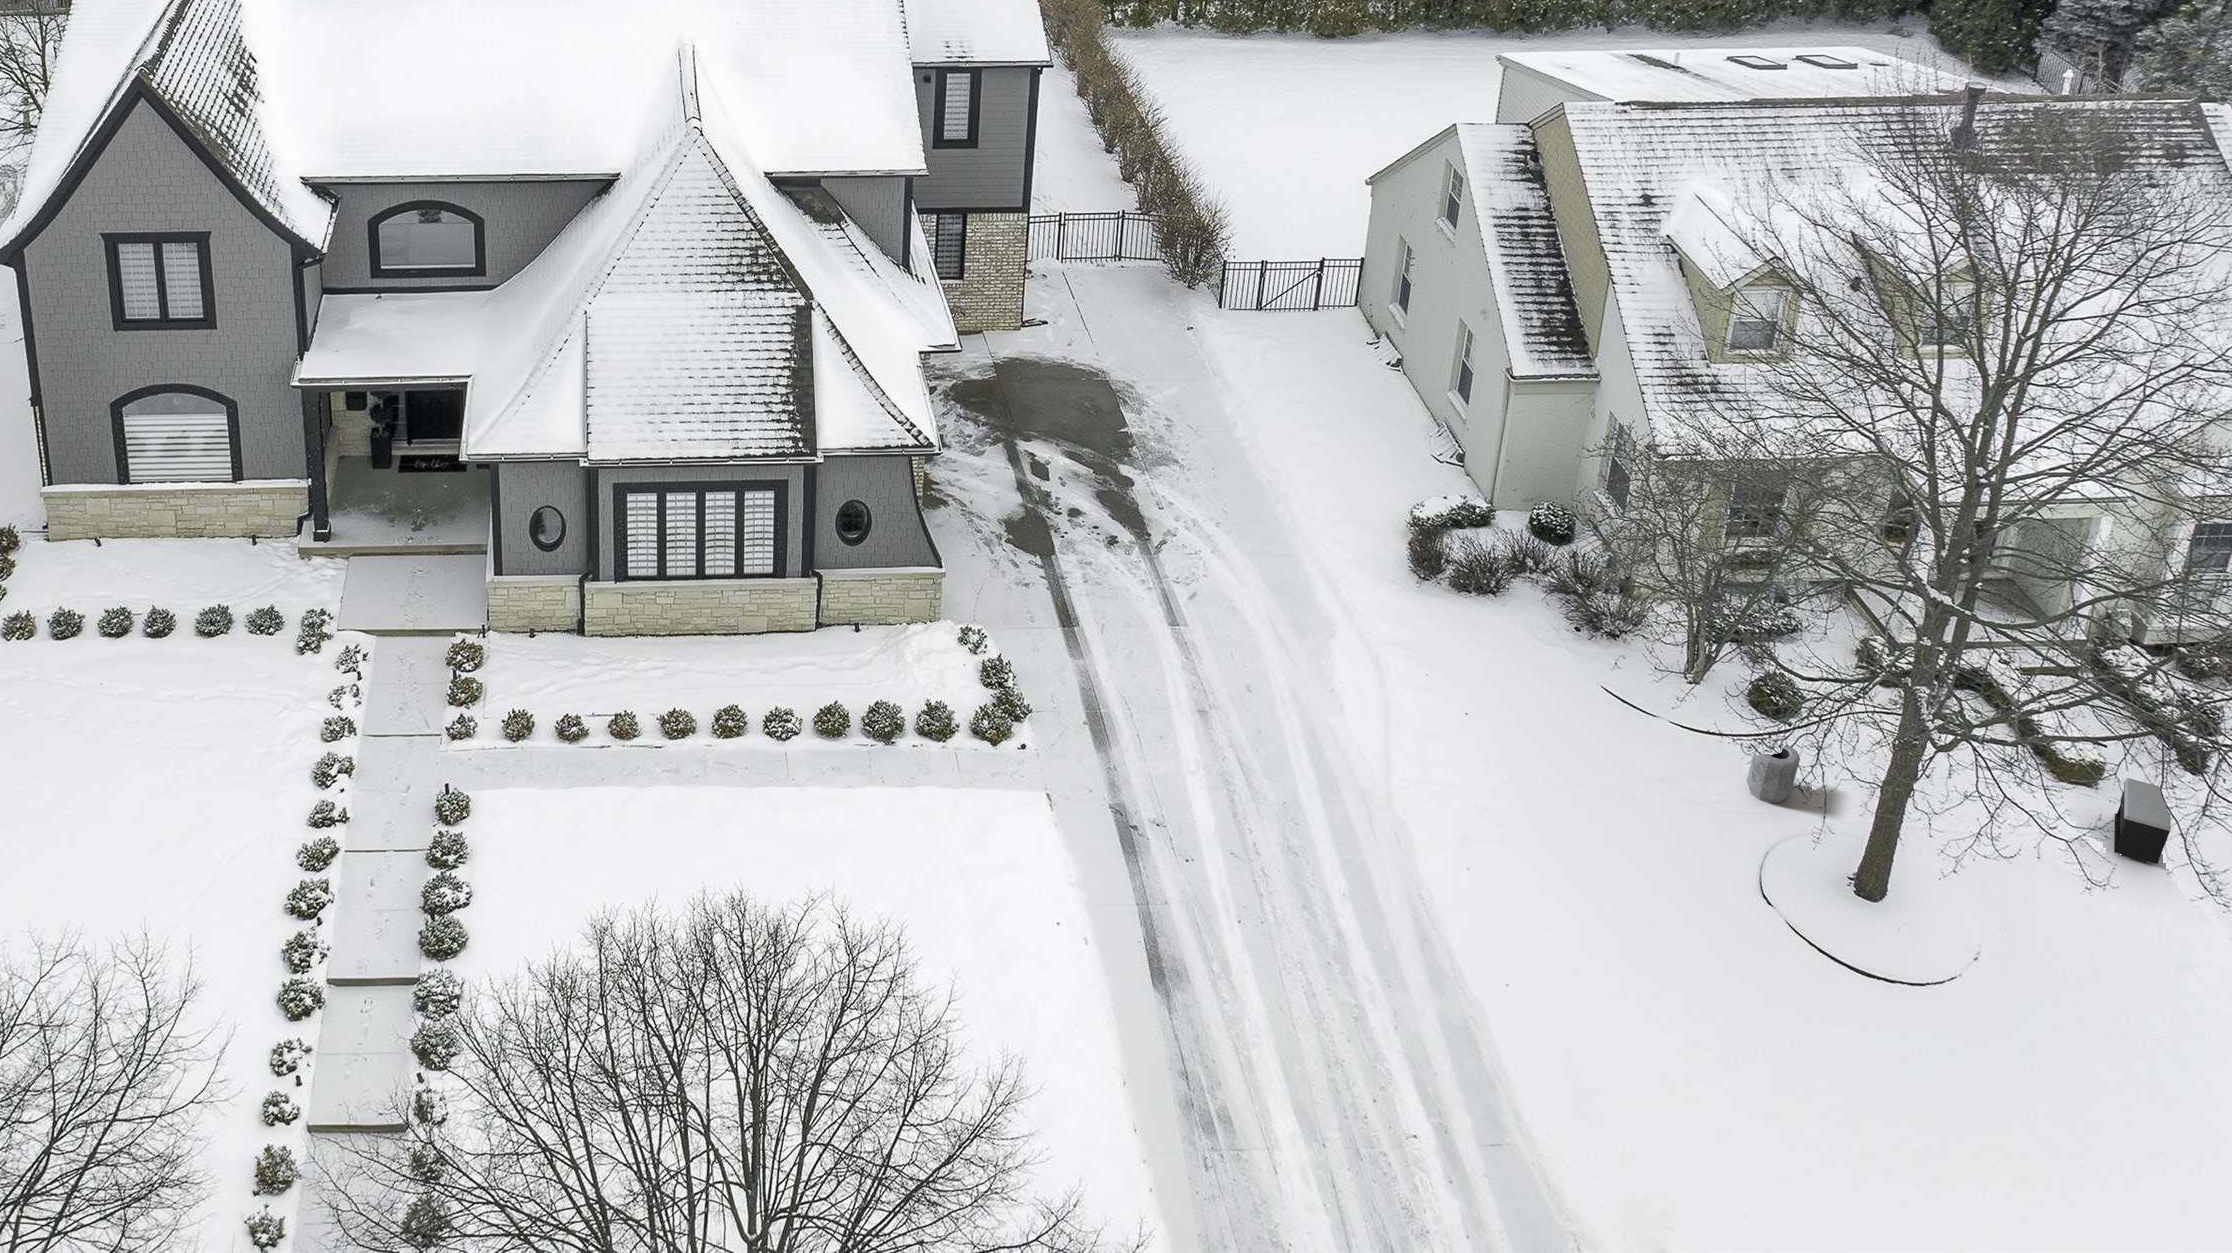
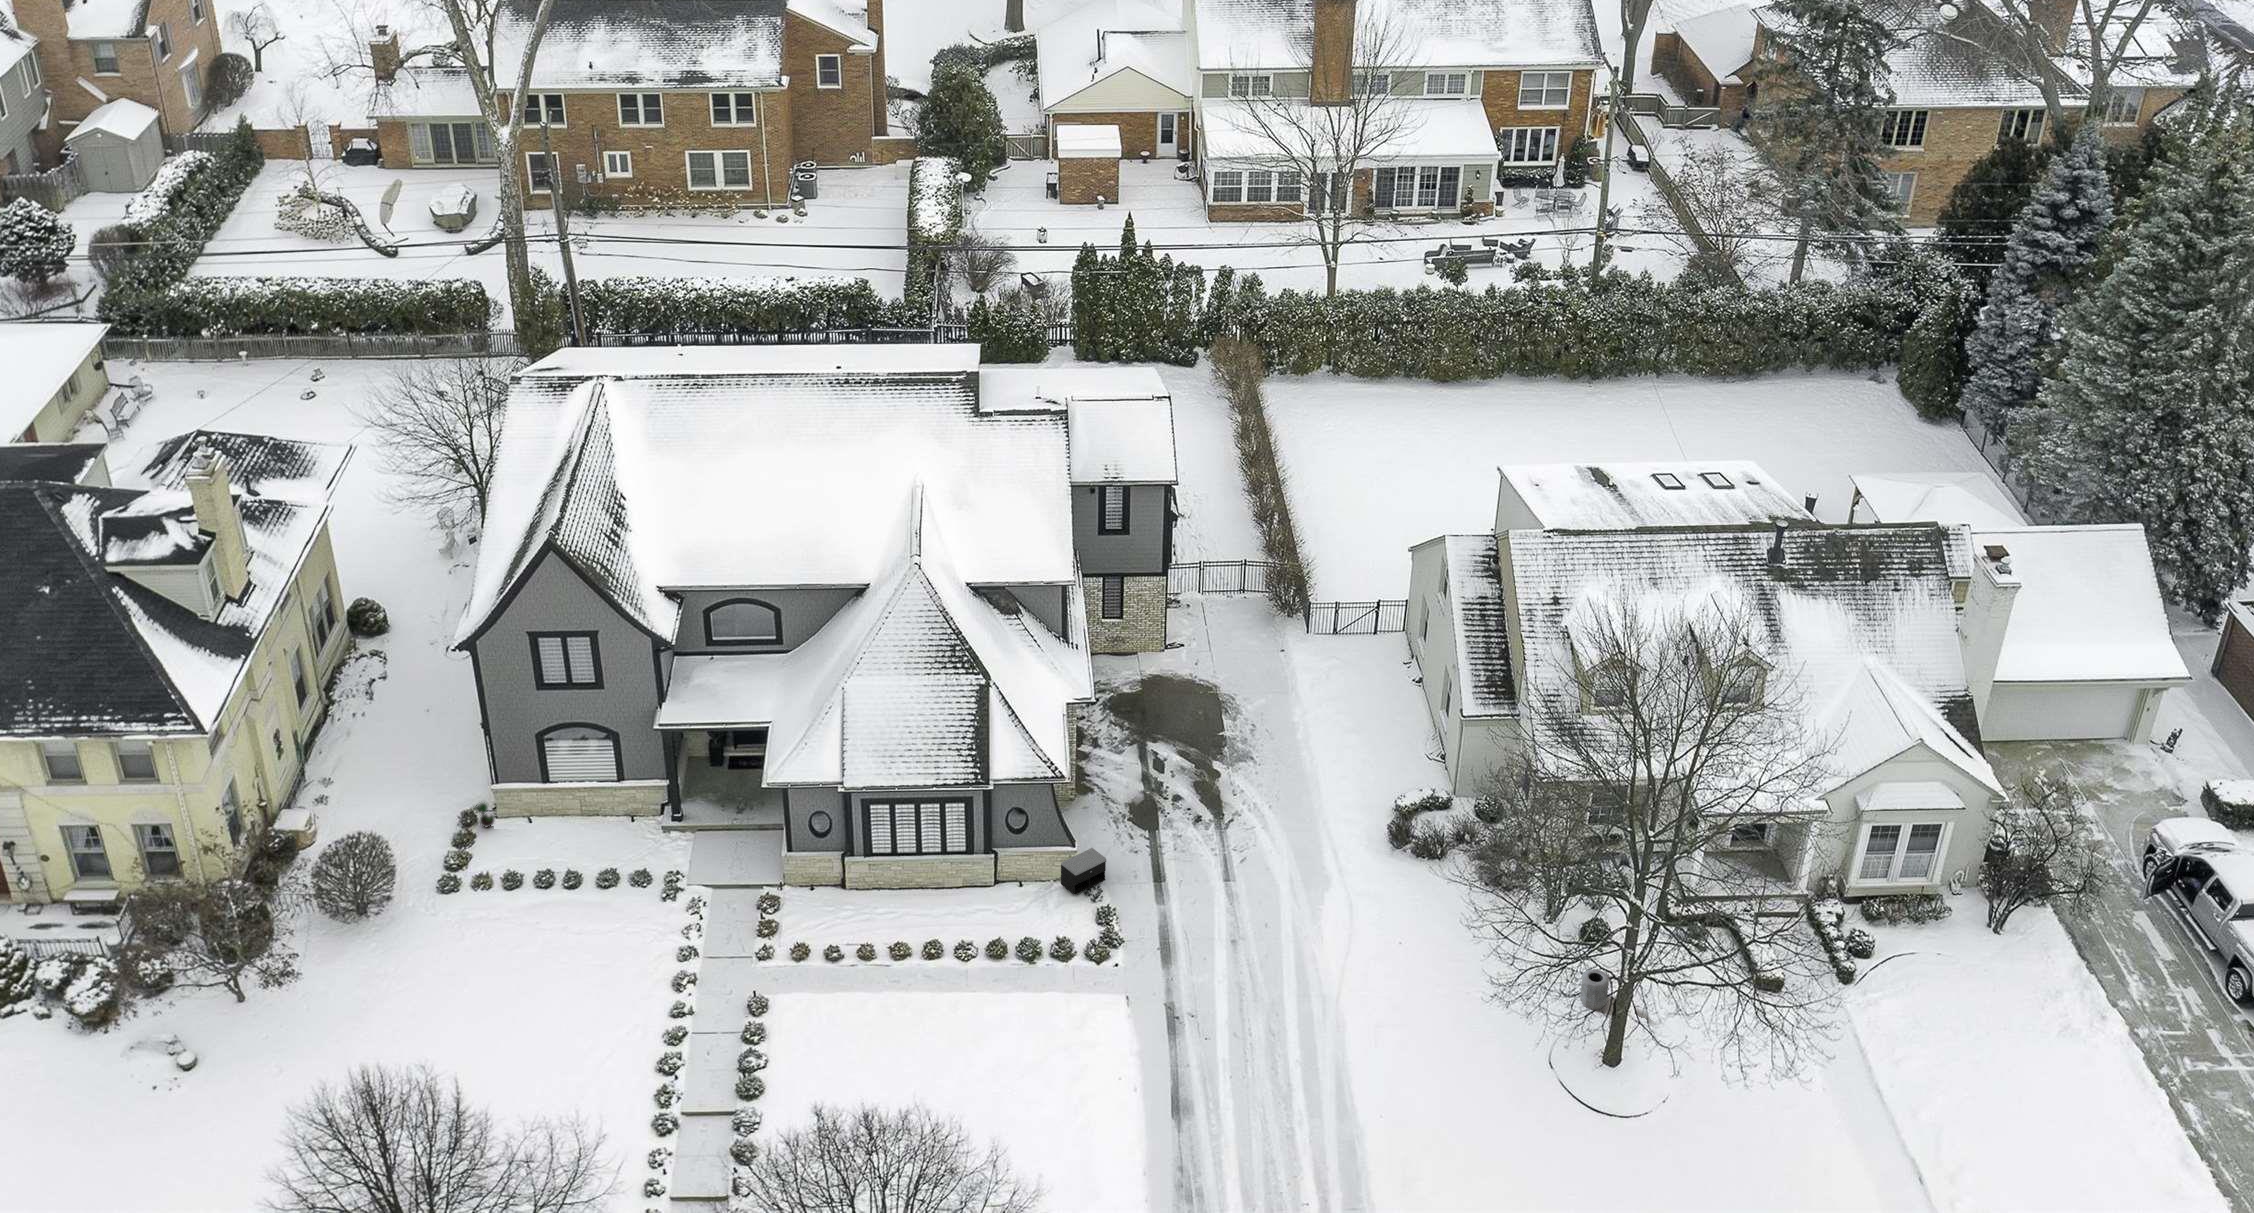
potted tree: none [13,503,52,548] -> present [473,802,494,827]
storage bench: present [2114,778,2171,864] -> present [1061,848,1106,895]

